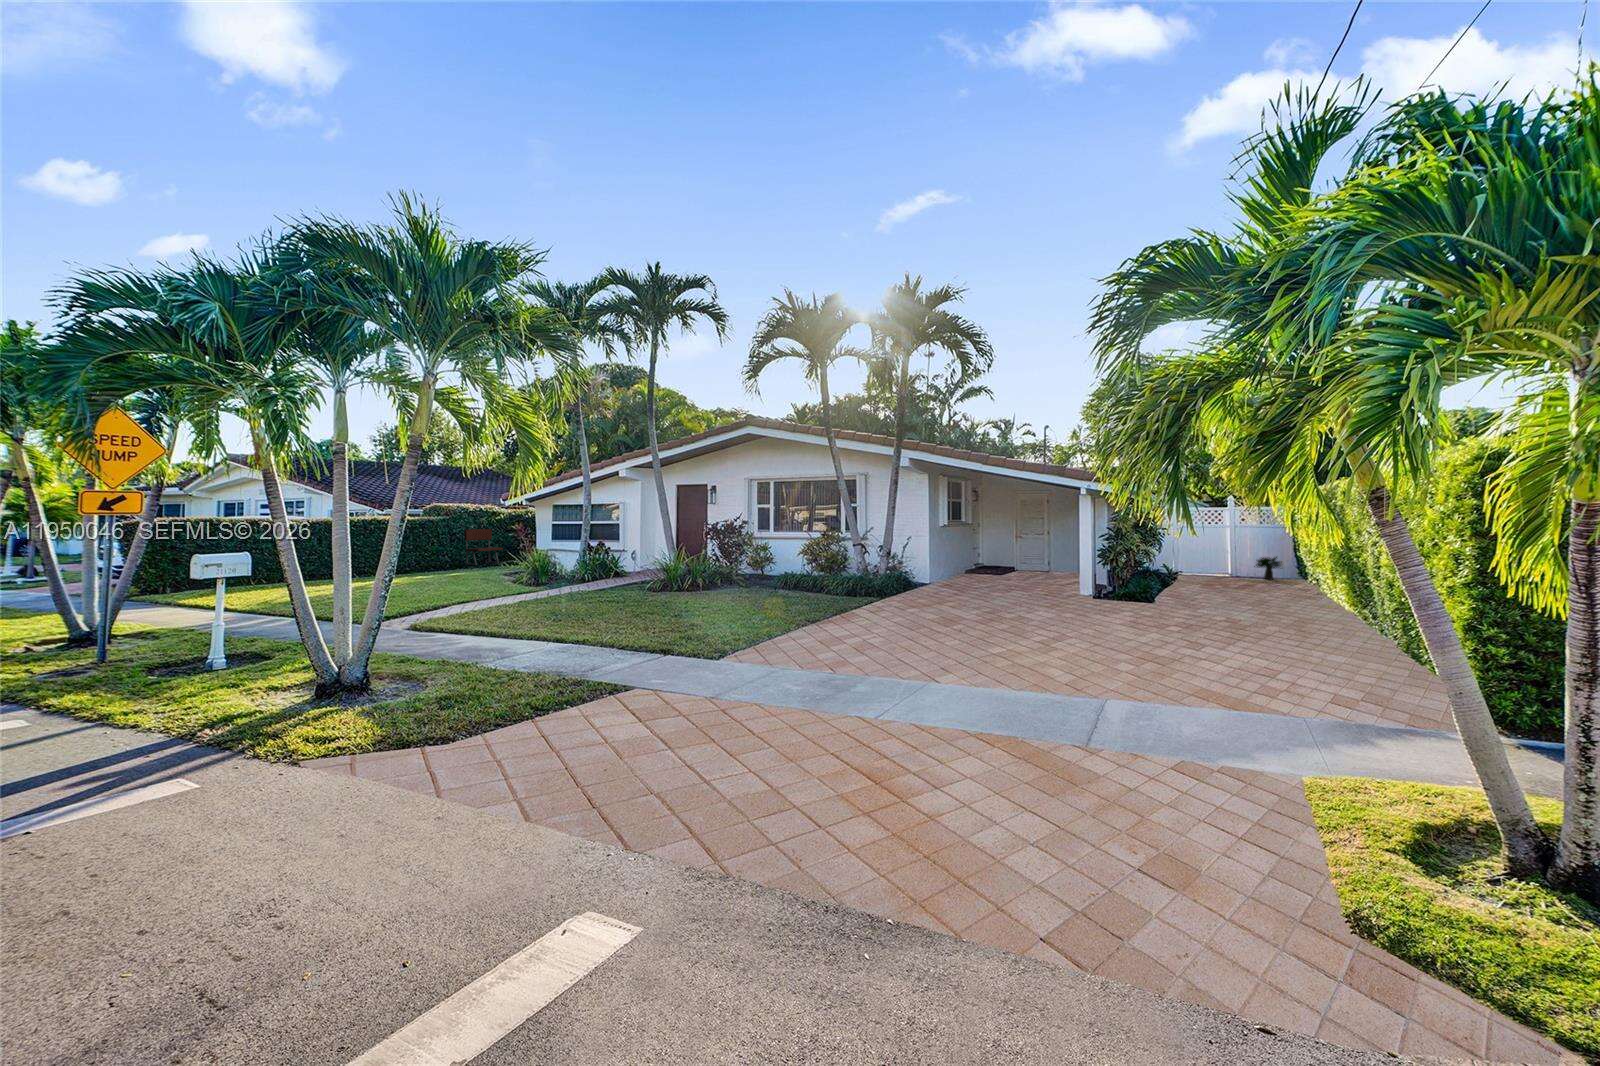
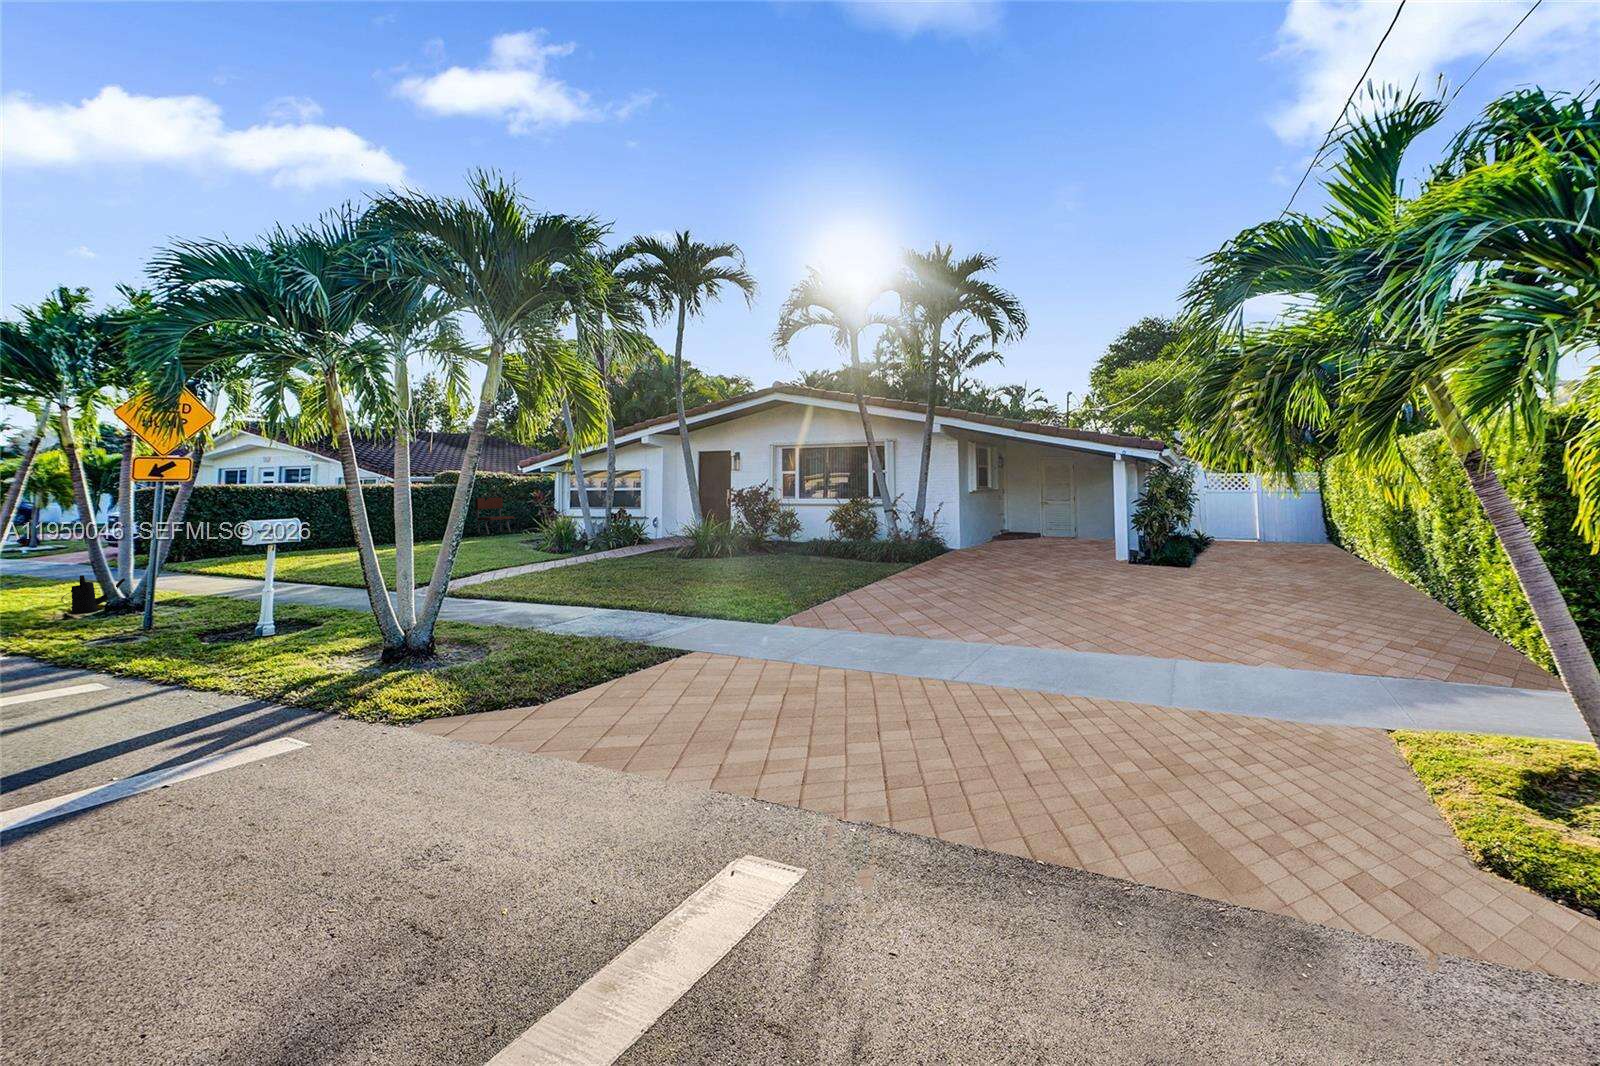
potted plant: present [1254,557,1282,579] -> none [1283,521,1319,546]
watering can: none [22,608,88,646] -> present [61,575,125,614]

